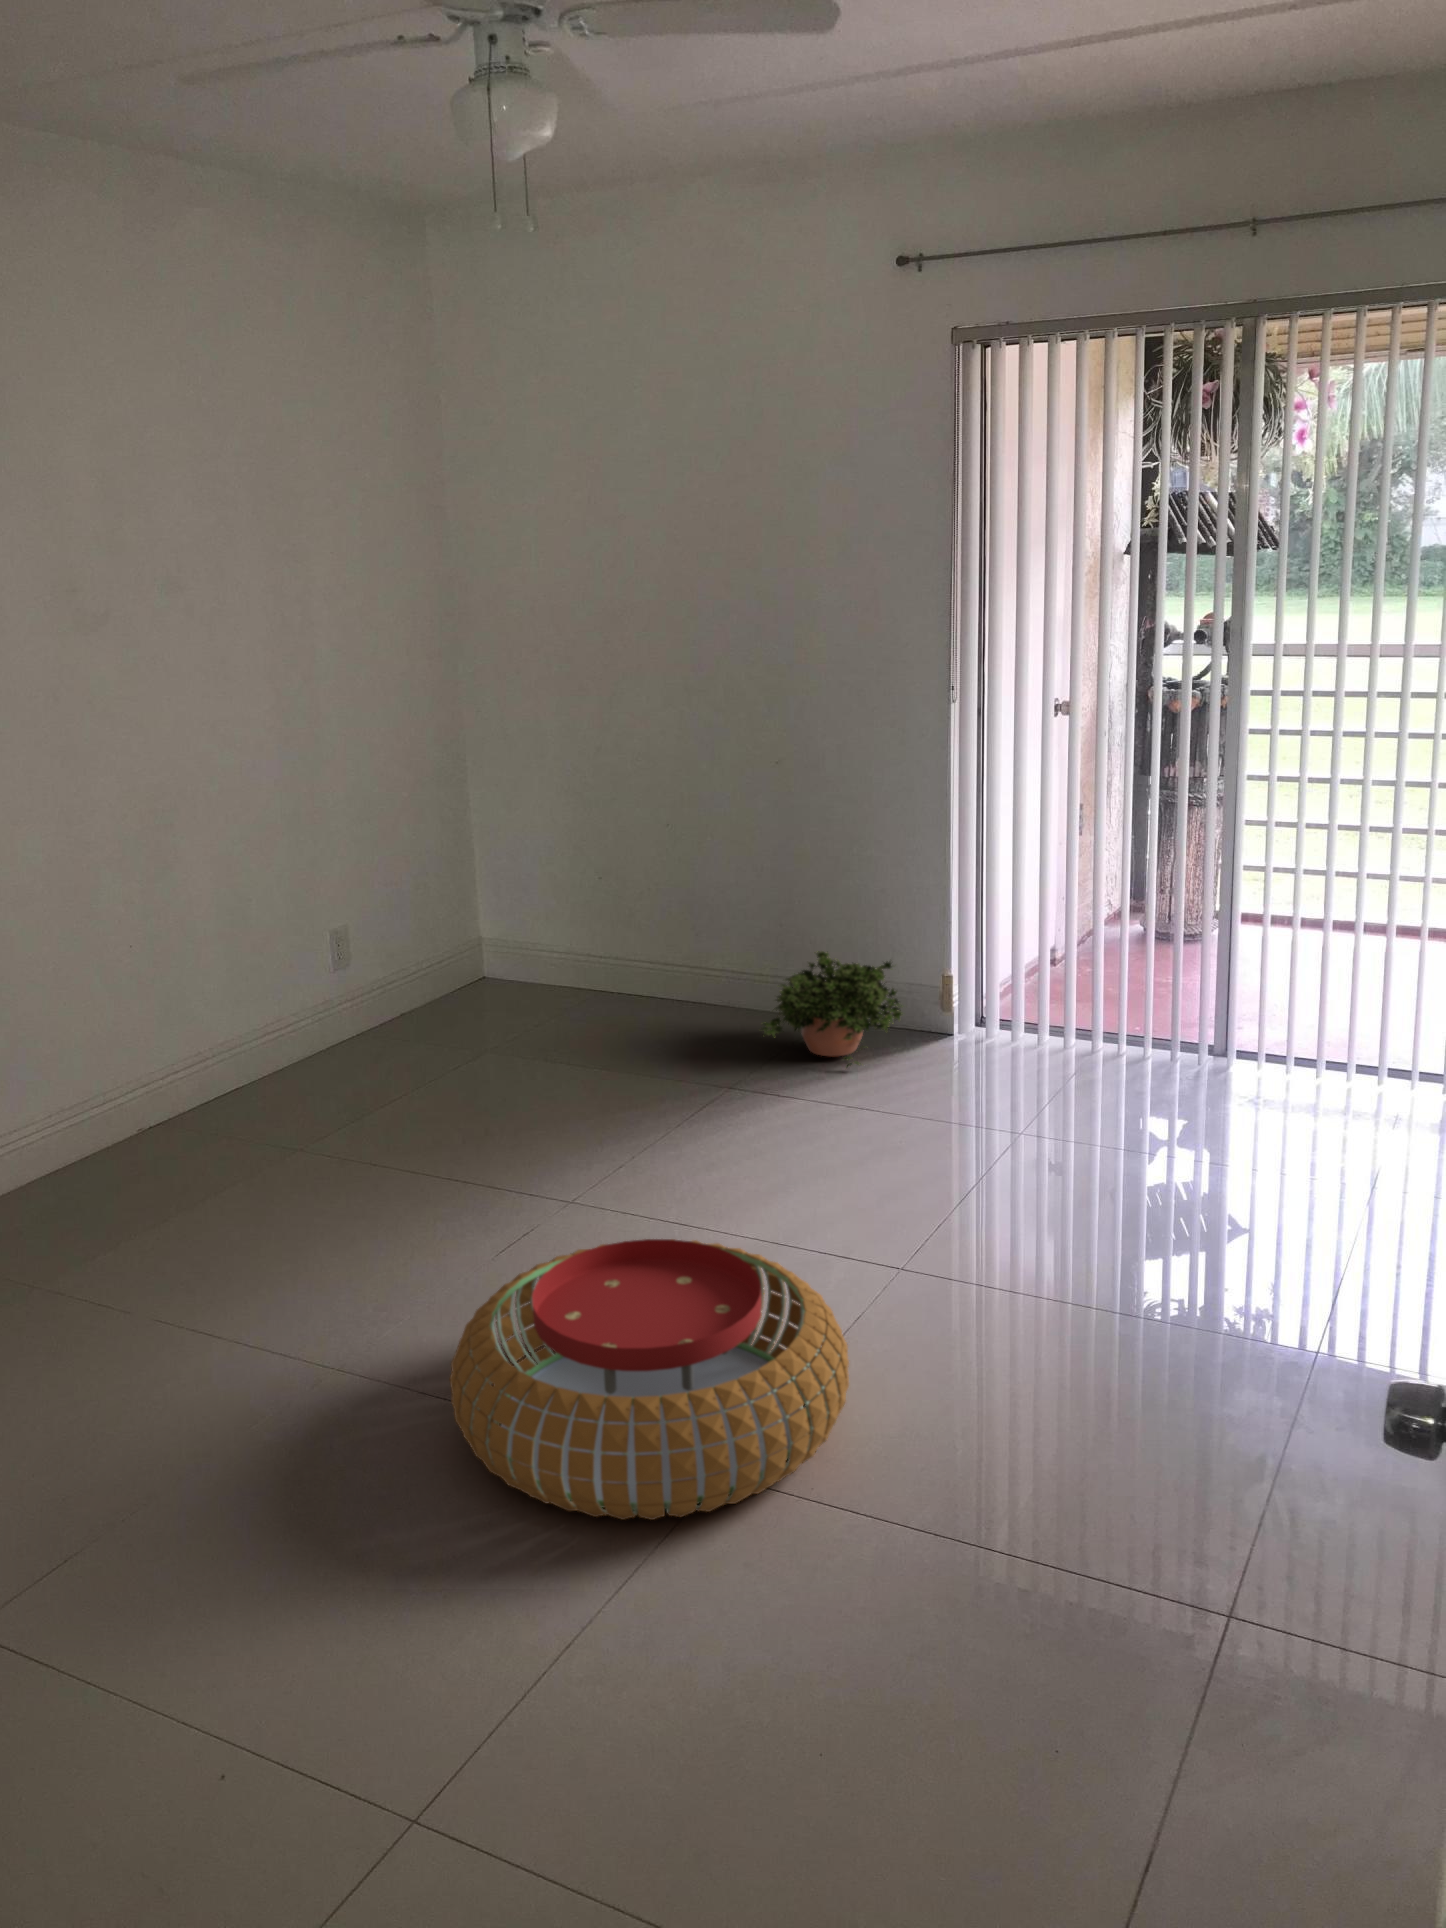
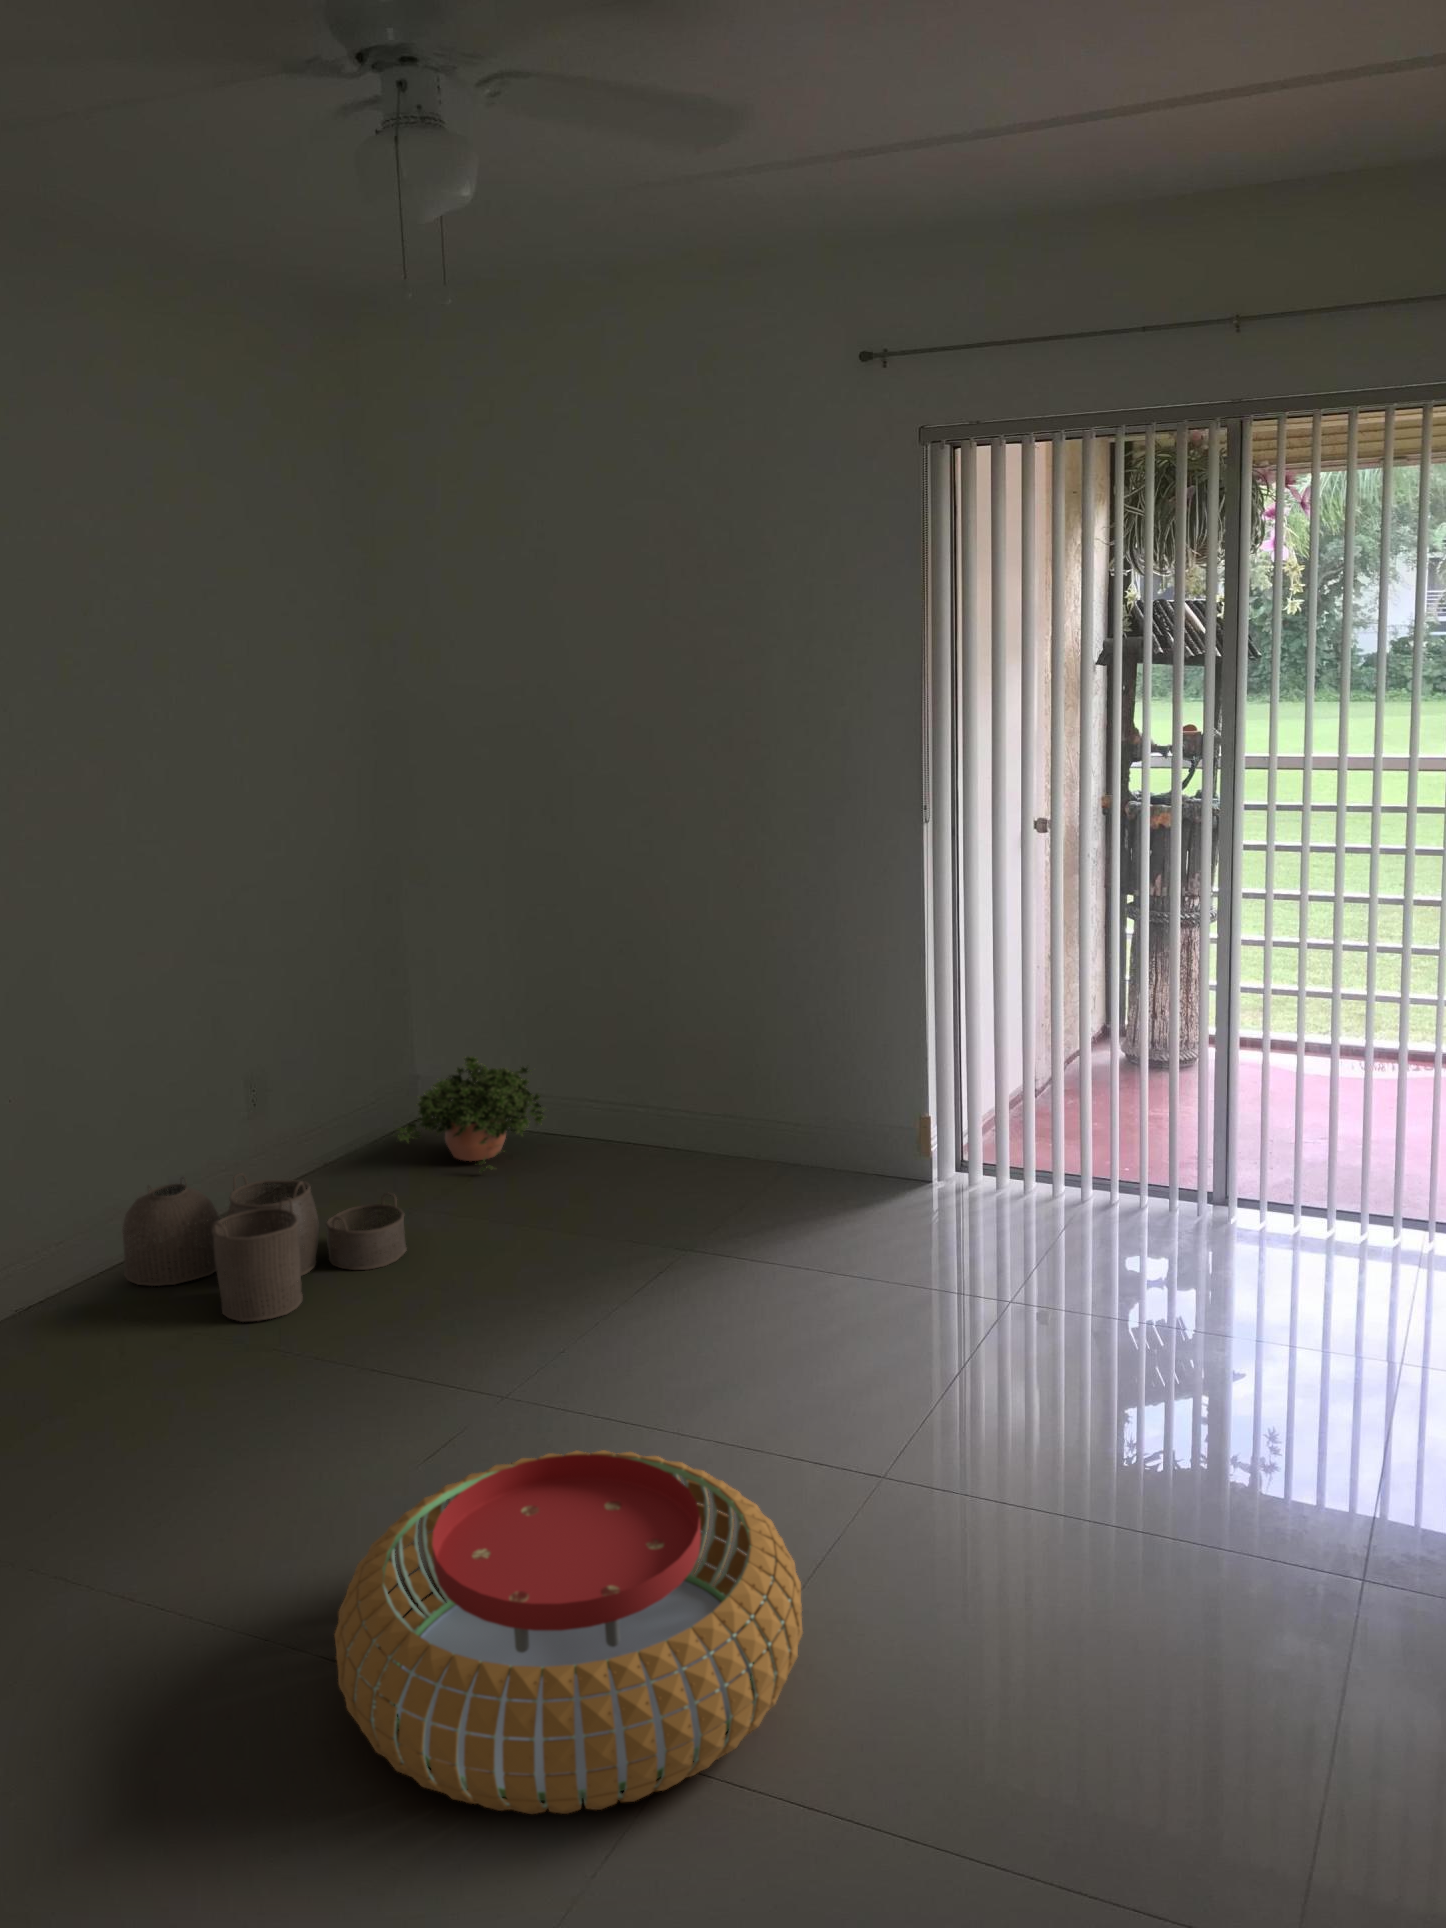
potted plant: present [763,951,903,1066] -> present [398,1057,544,1172]
woven basket: none [225,1019,478,1147] -> present [122,1173,407,1322]

